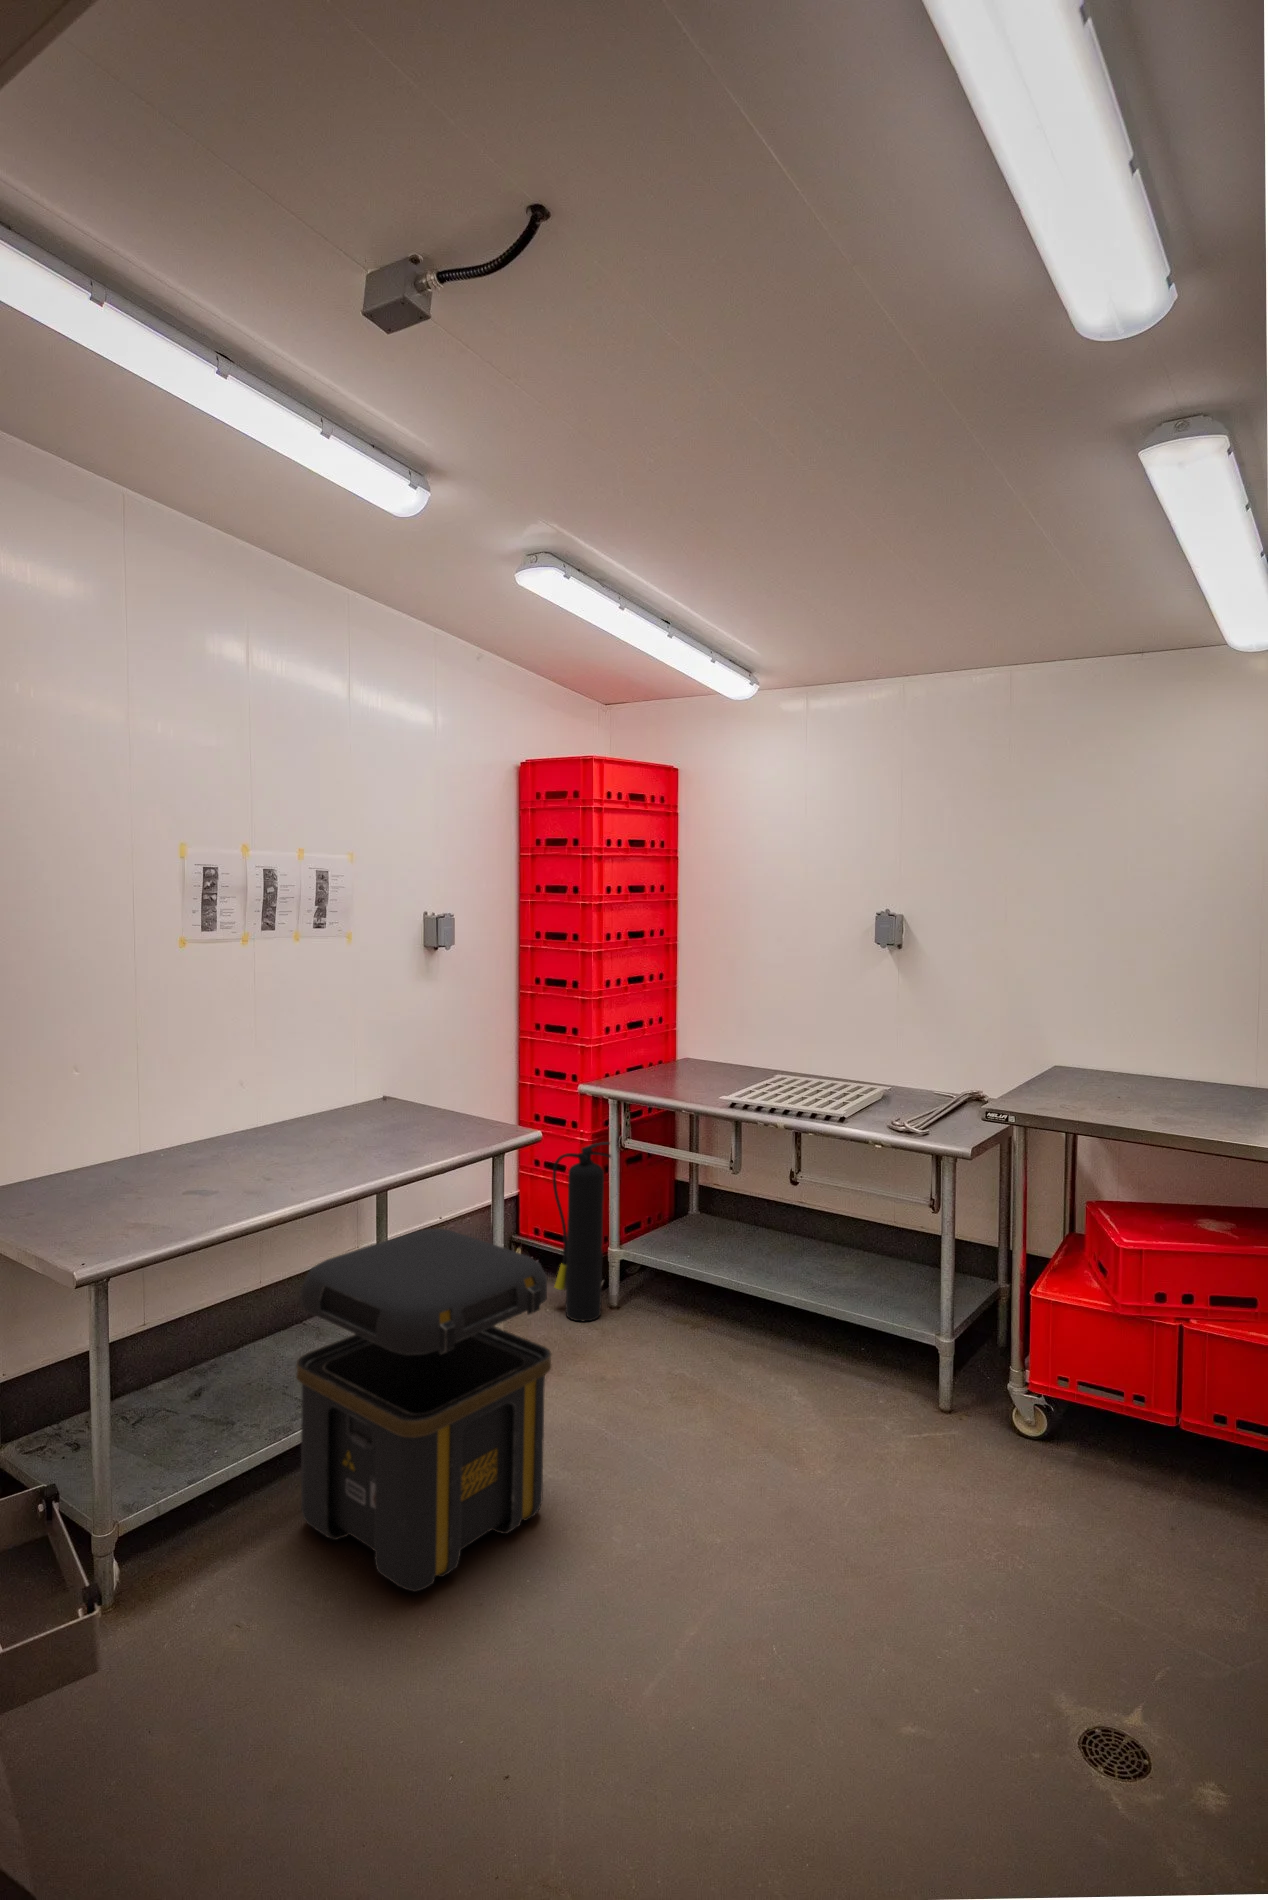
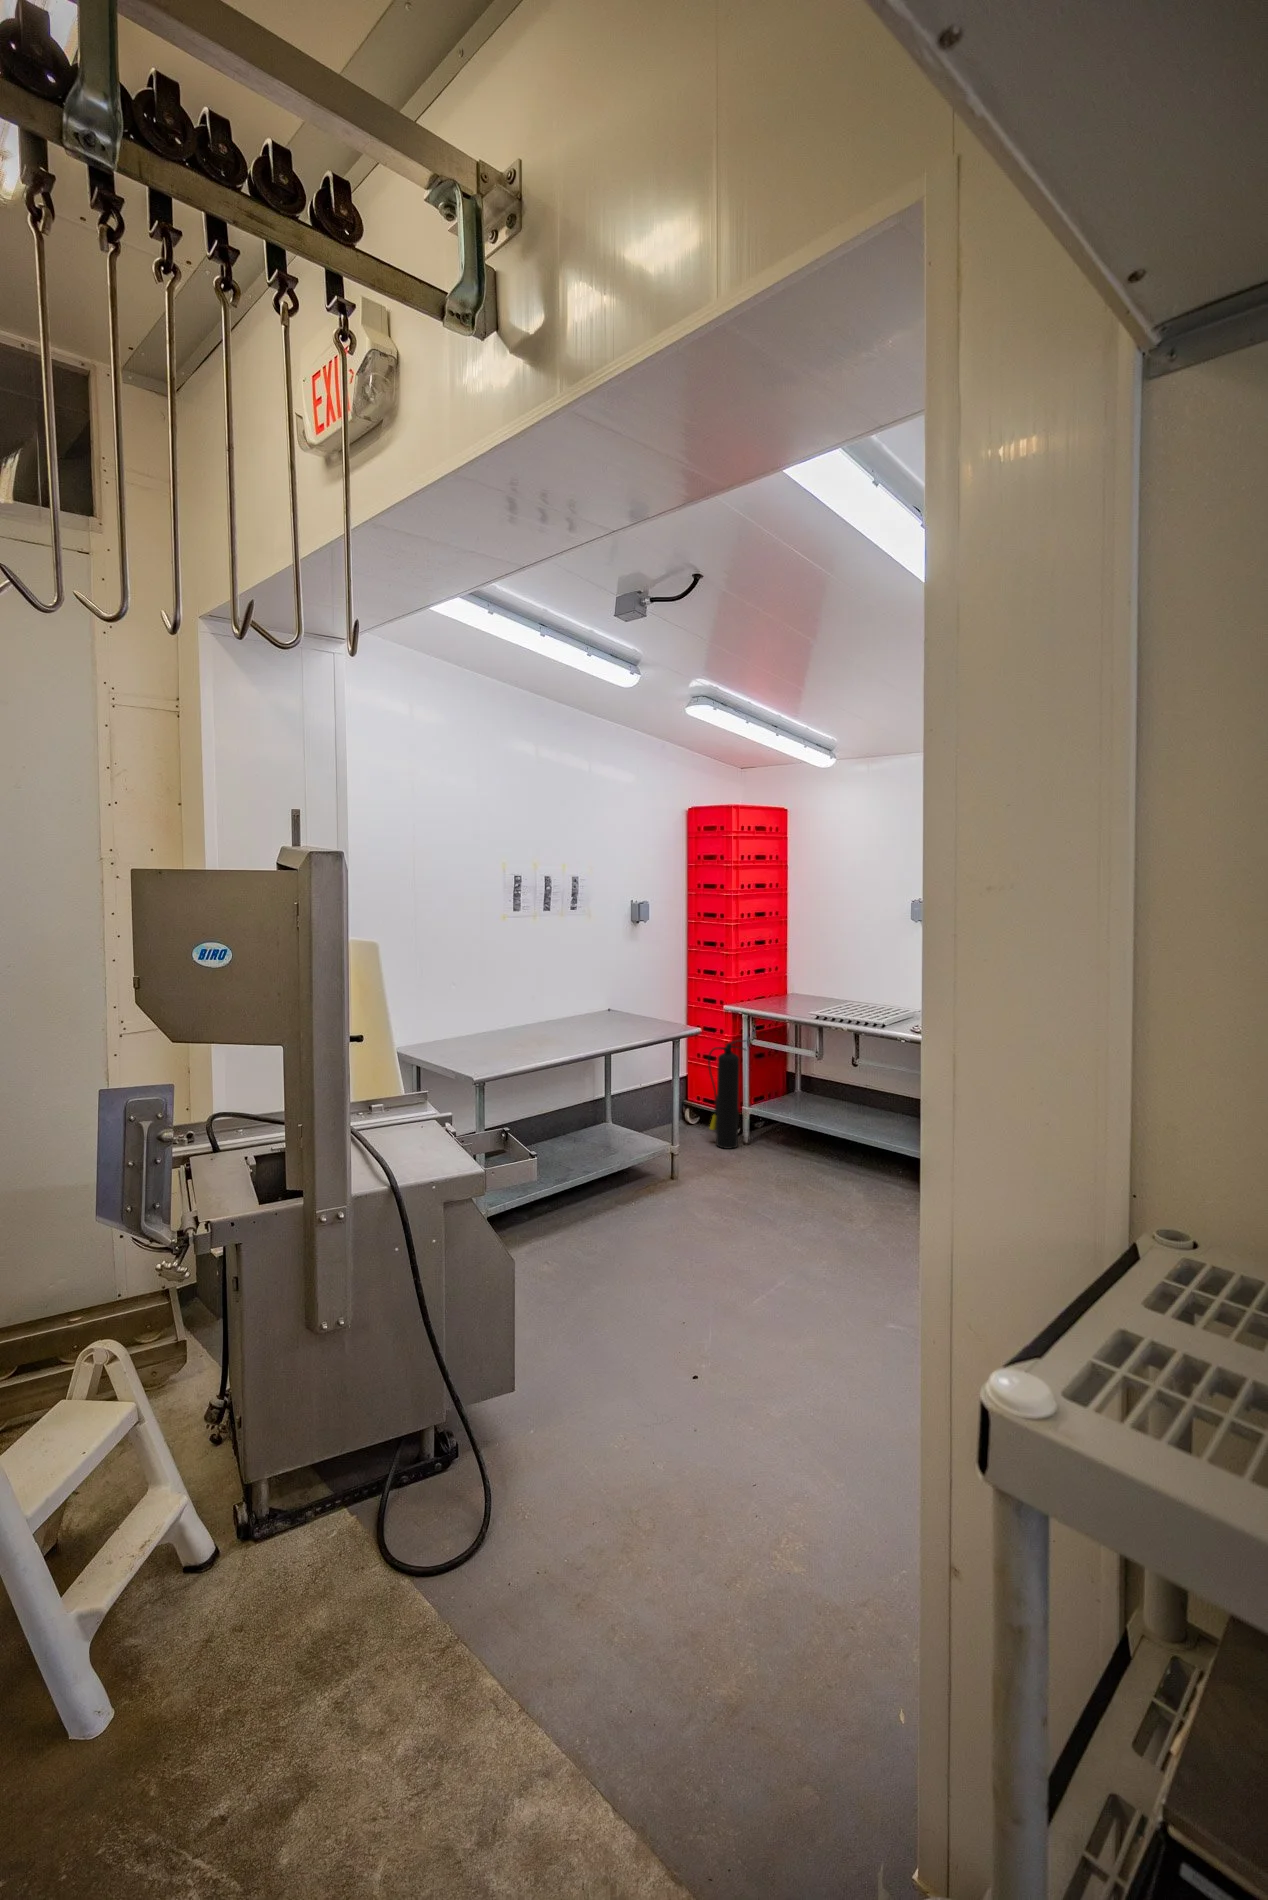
toolbox: present [296,1229,551,1592] -> none [573,1074,707,1249]

